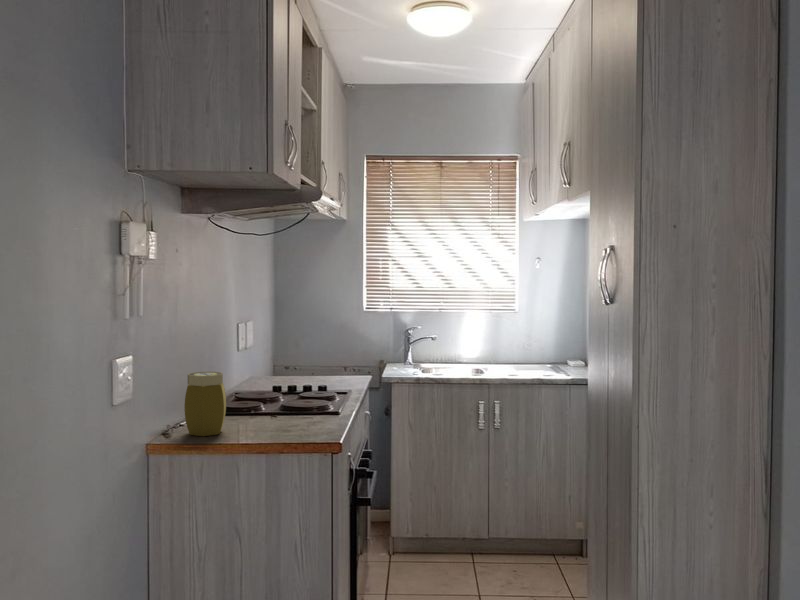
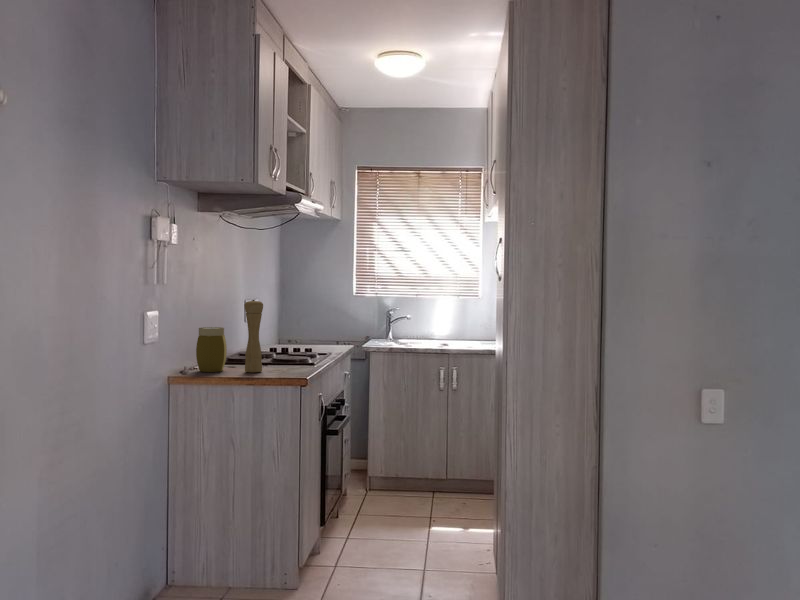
pepper mill: none [252,335,278,436] -> present [244,300,263,372]

